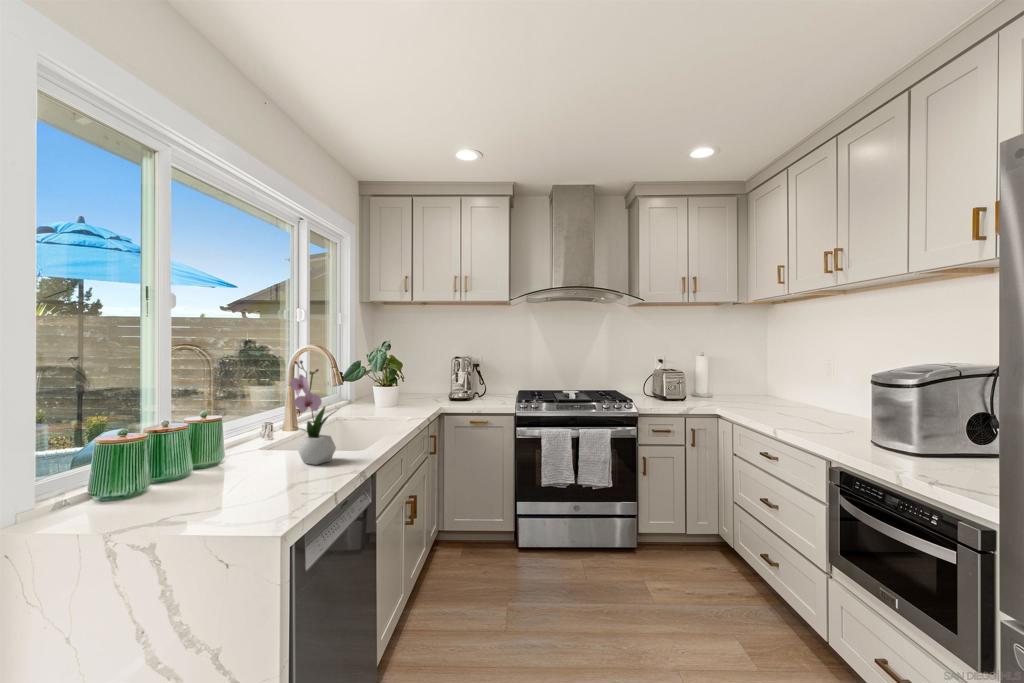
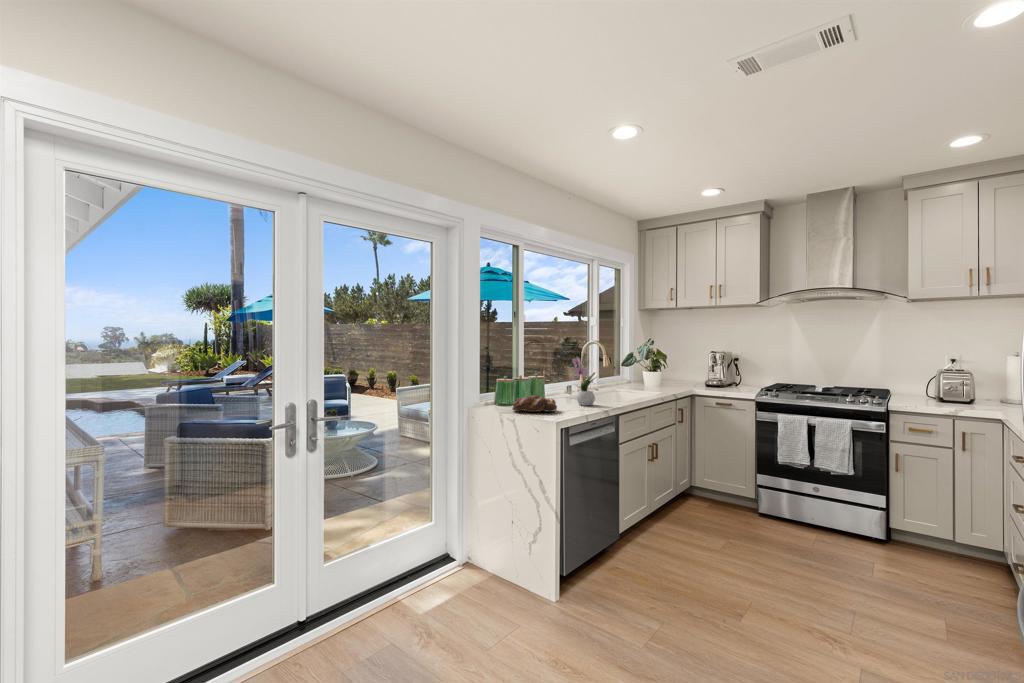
bread loaf: none [149,465,270,514] -> present [512,395,557,412]

